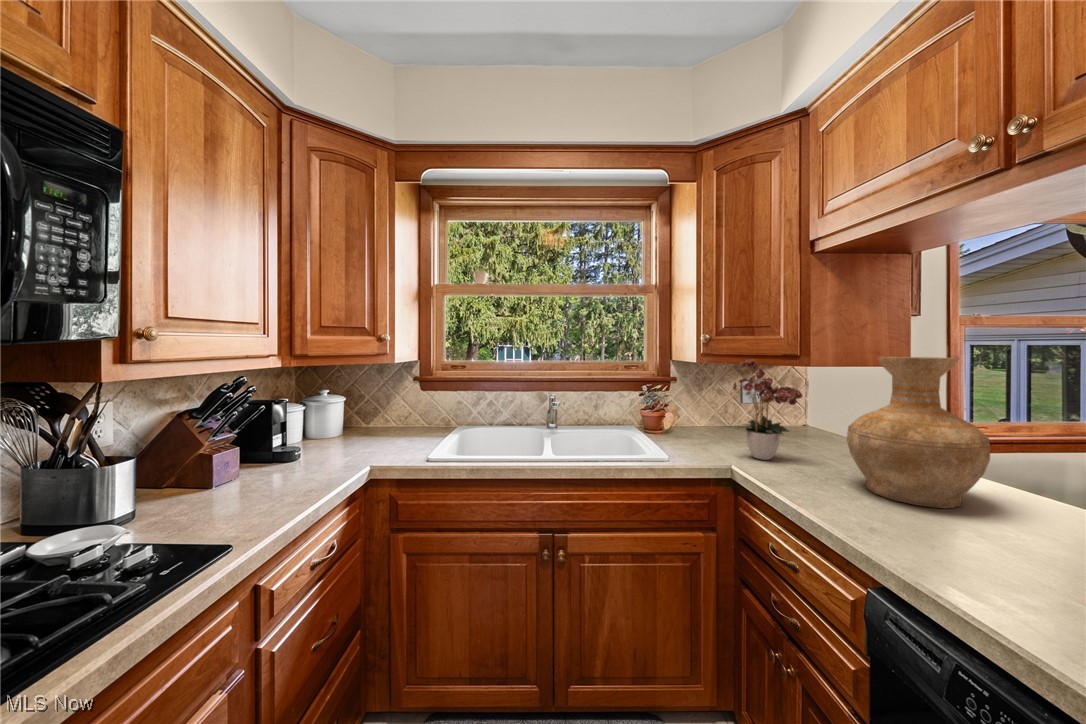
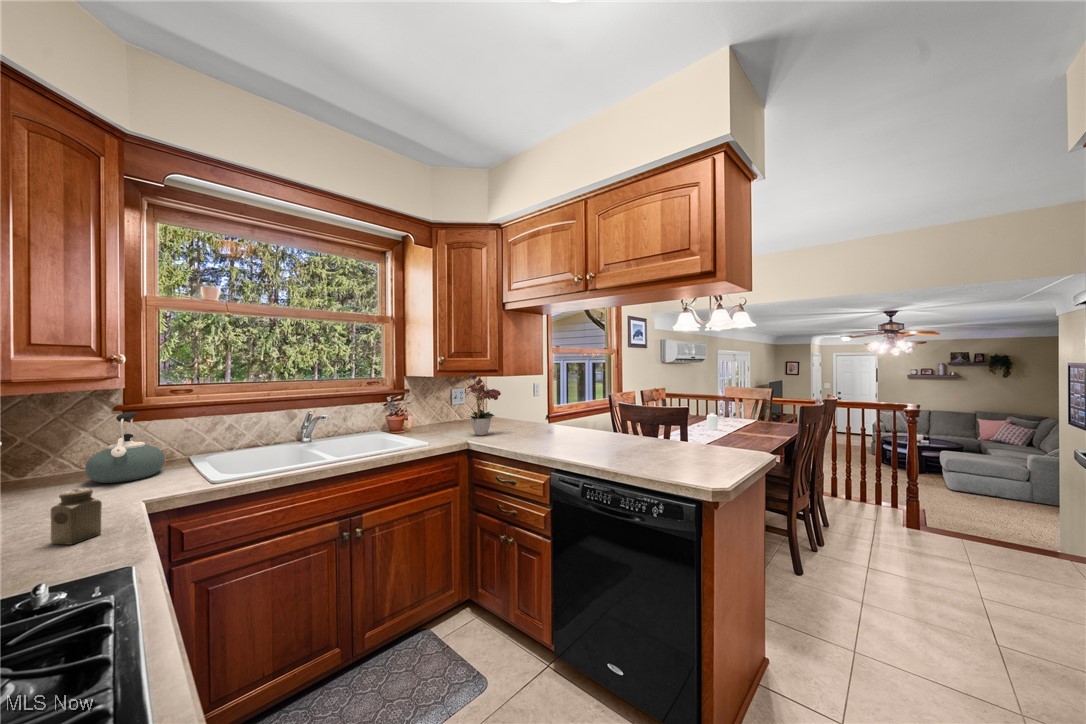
vase: present [847,357,990,508] -> none [526,370,577,440]
kettle: none [382,384,431,442] -> present [86,412,165,483]
salt shaker: none [277,451,305,500] -> present [51,488,102,545]

